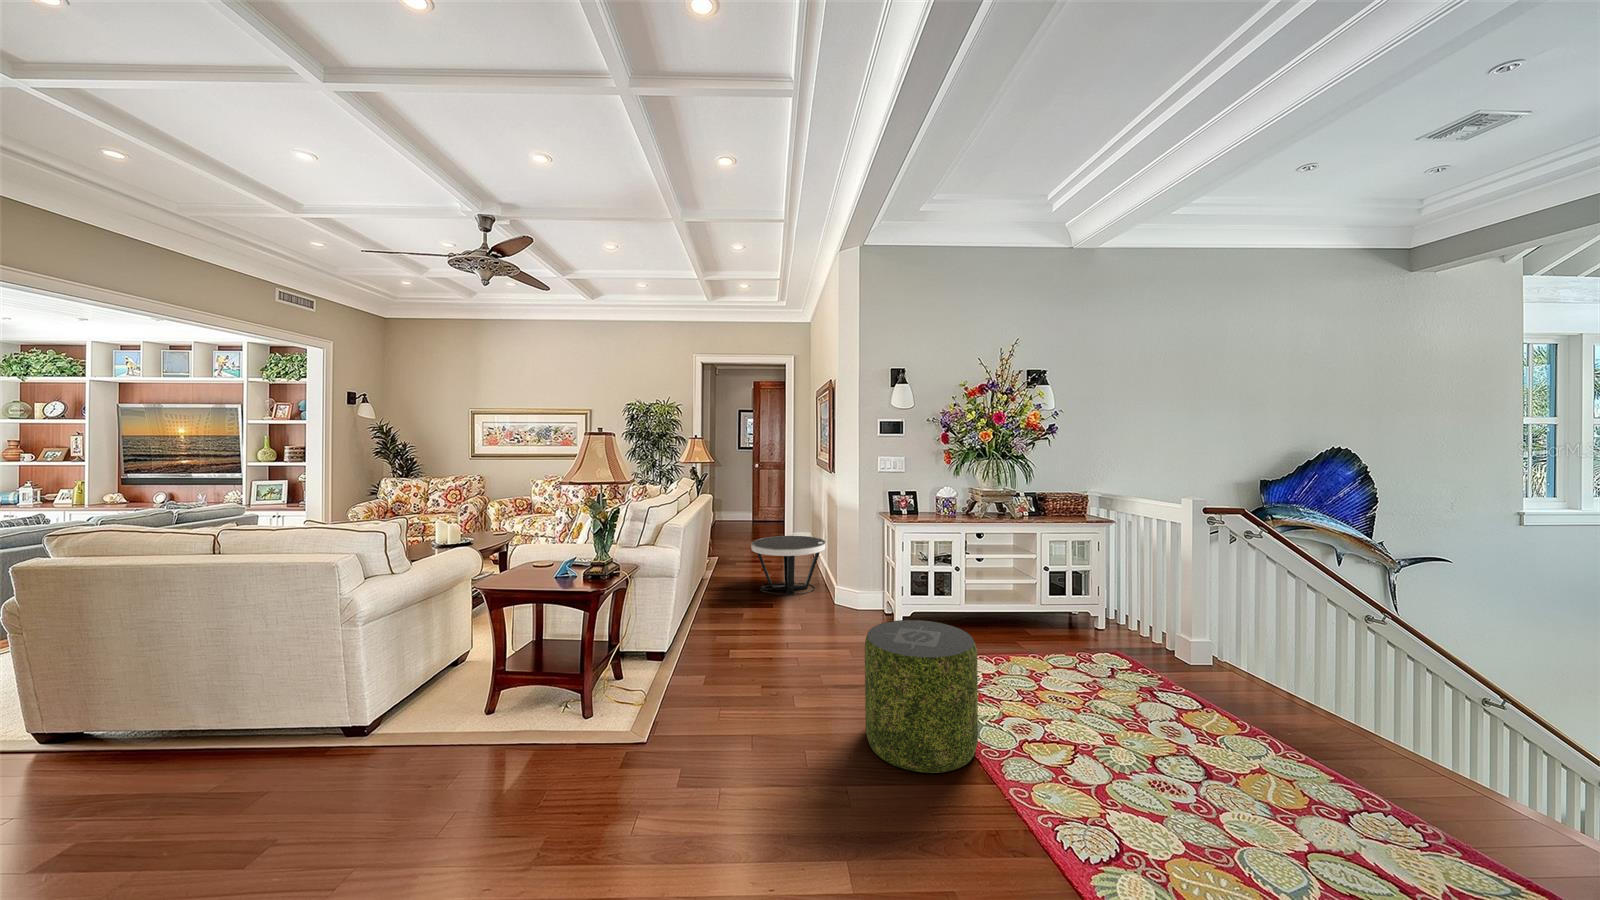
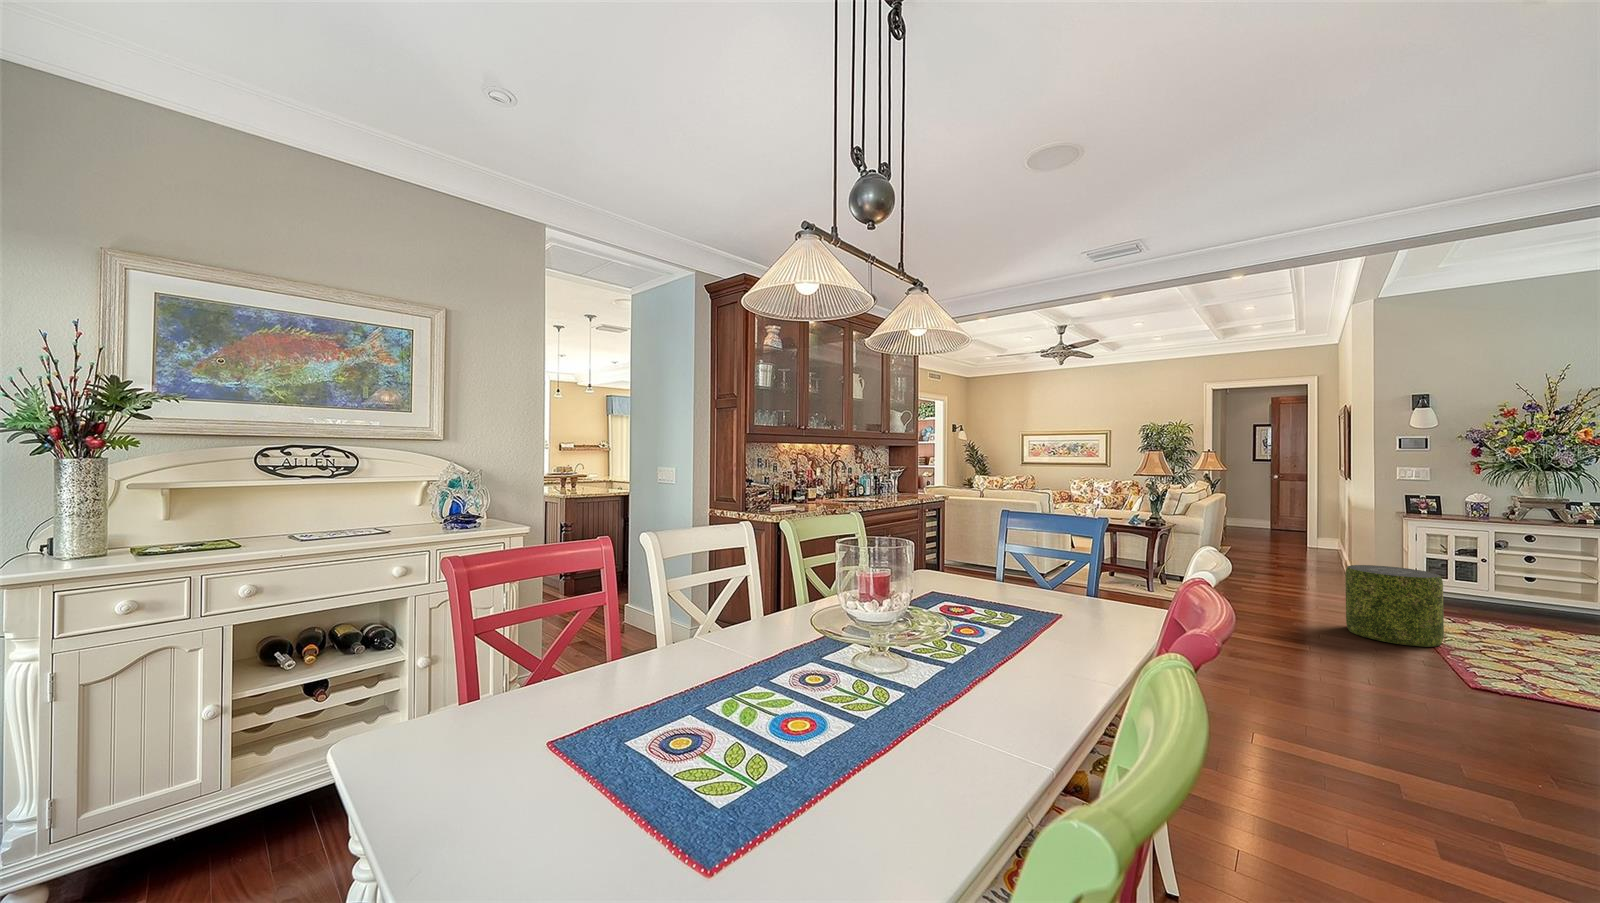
side table: present [751,536,826,595] -> none [1263,531,1342,575]

